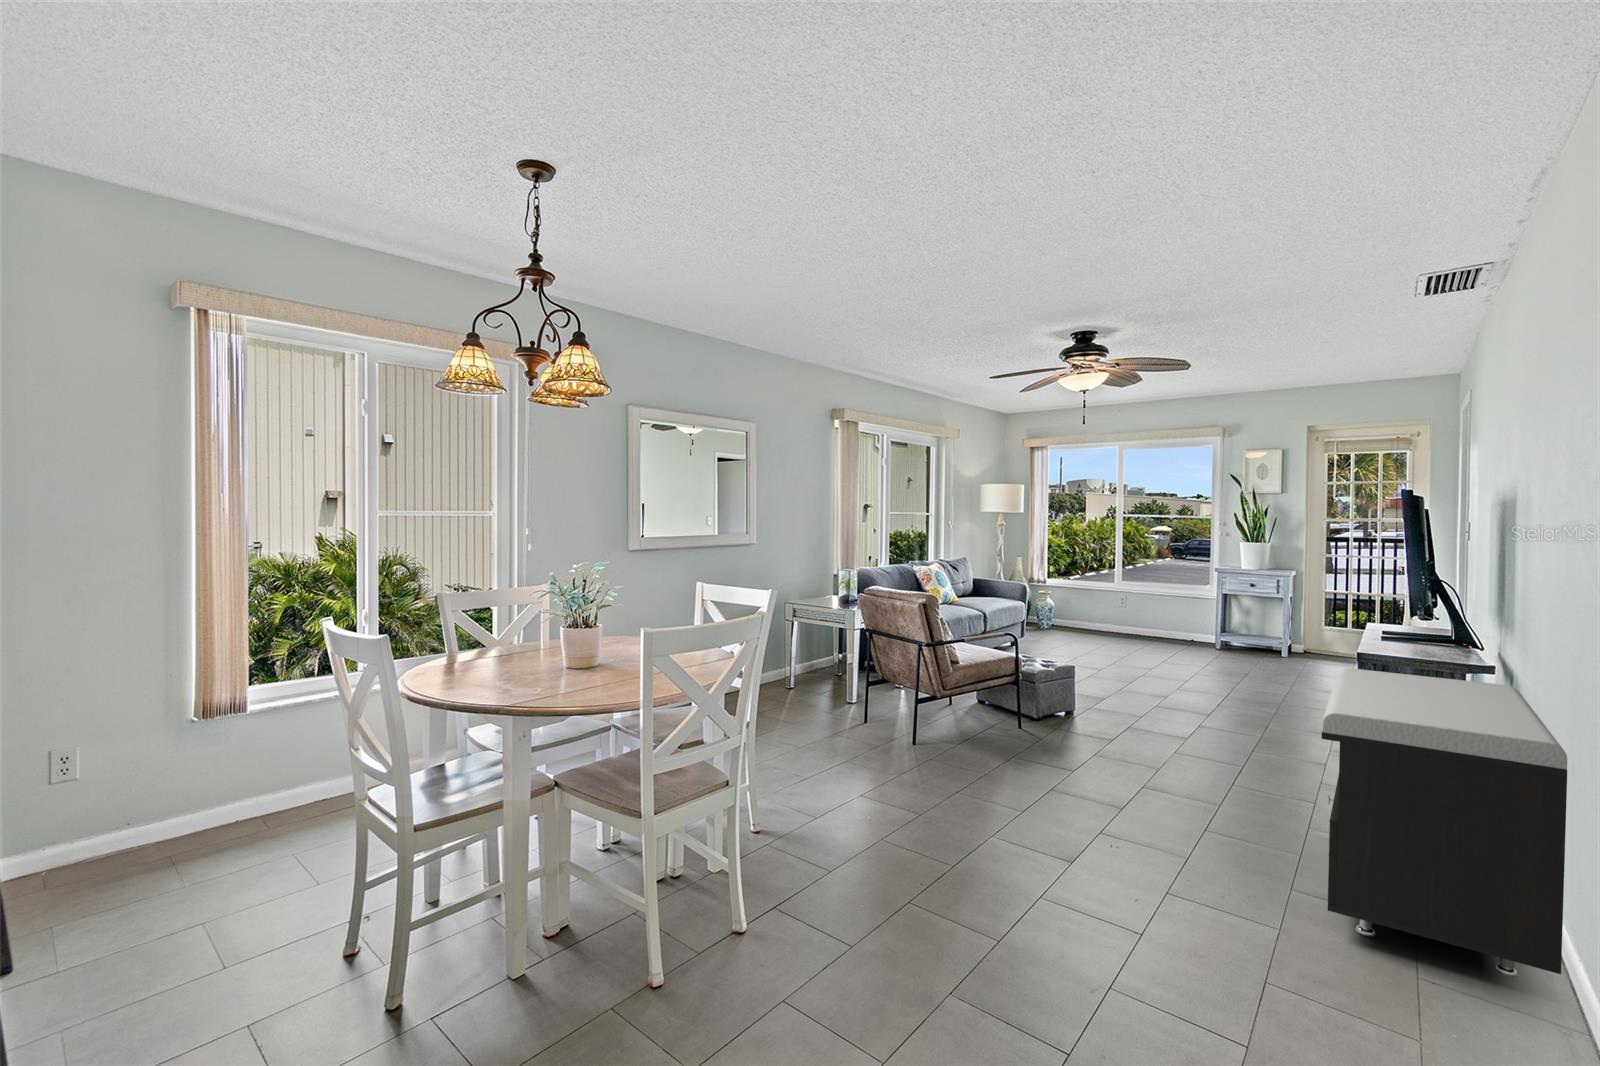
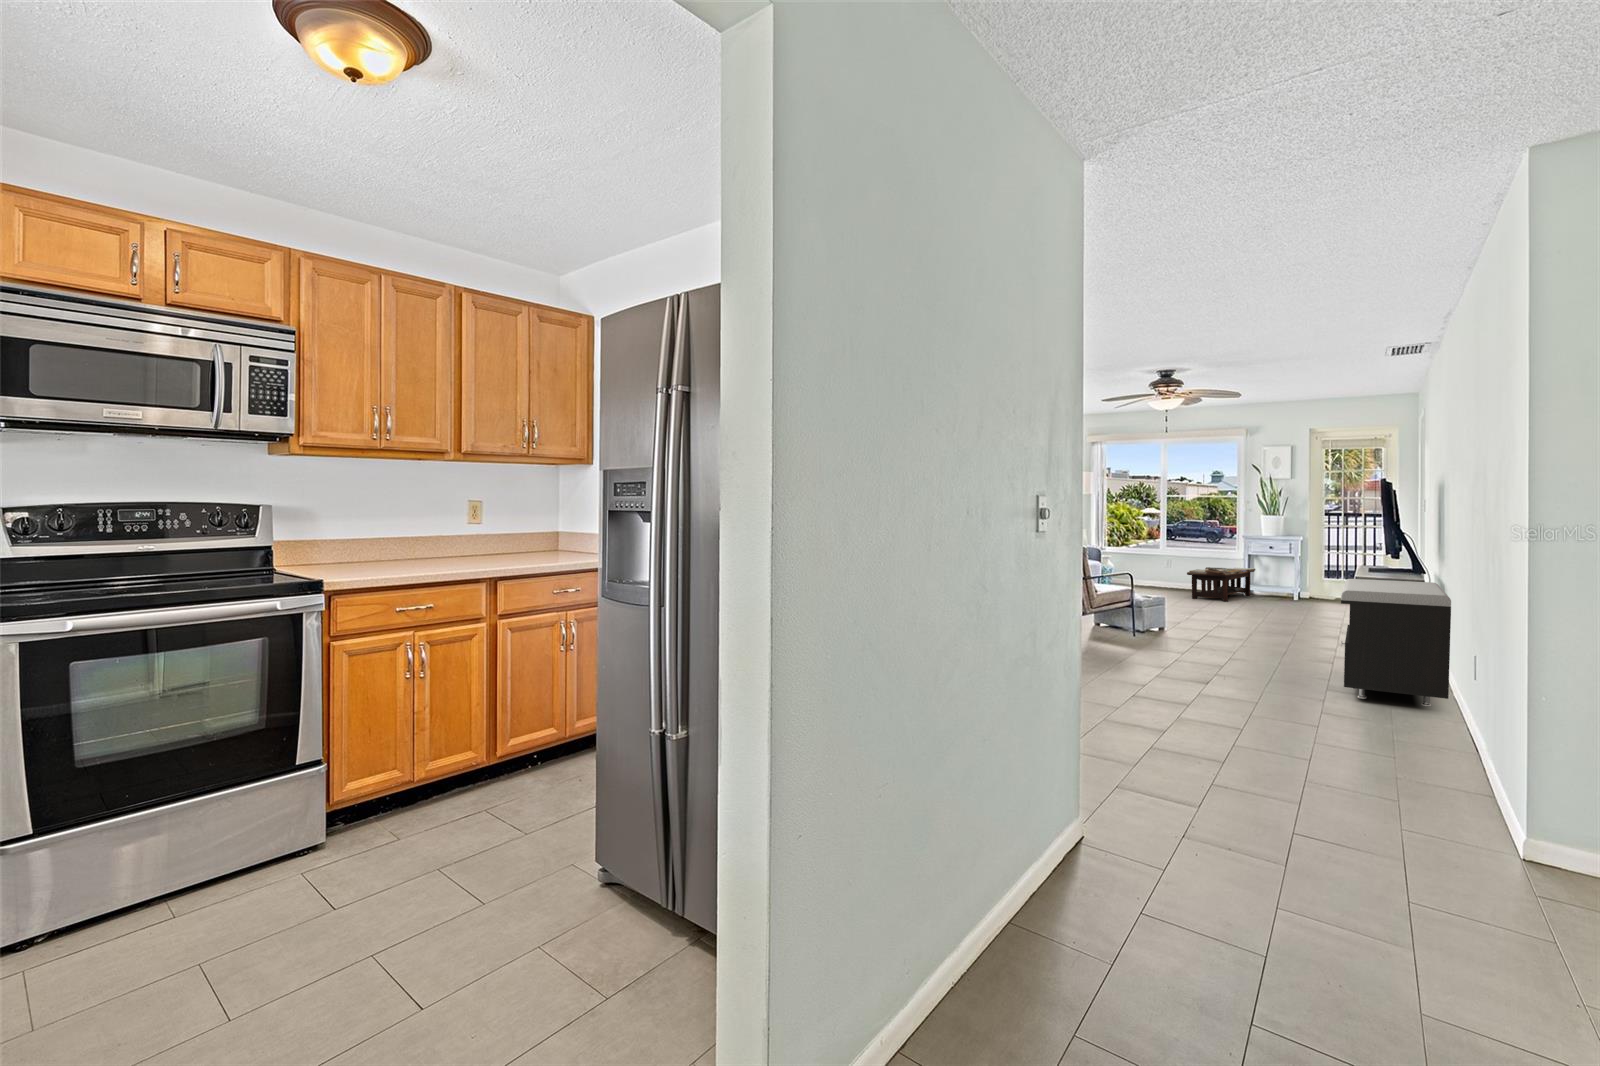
coffee table: none [1139,608,1233,657] -> present [1187,567,1255,601]

